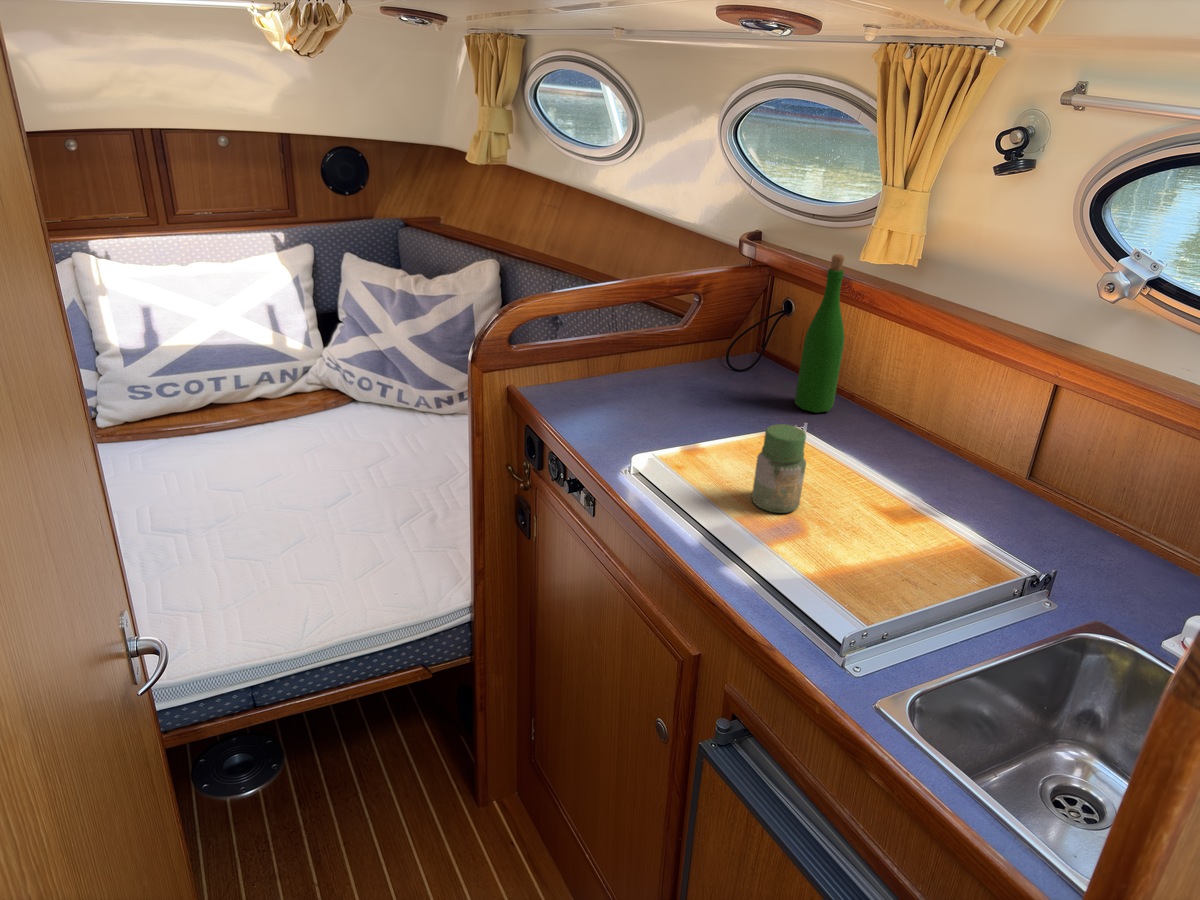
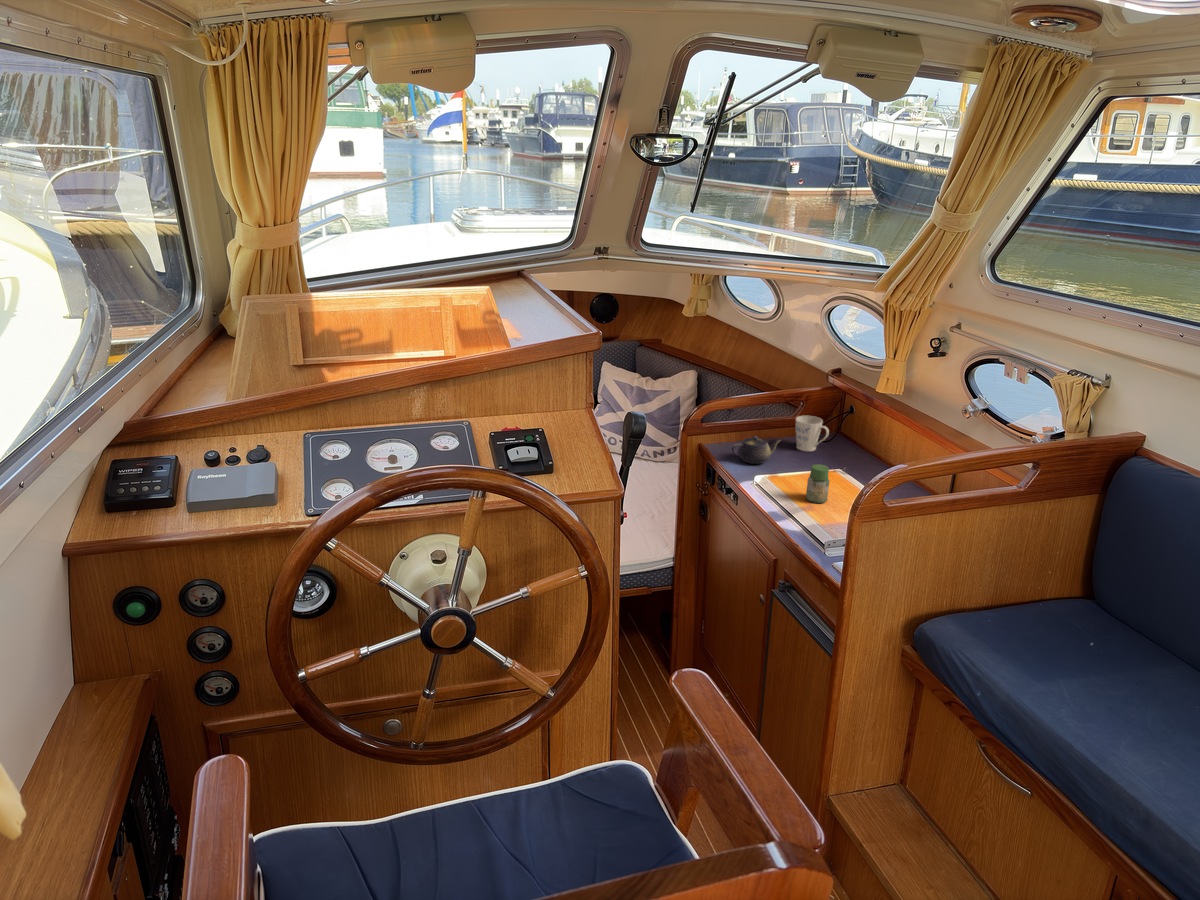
wine bottle: present [795,254,845,412] -> none [845,388,870,465]
mug: none [693,319,759,390] -> present [796,416,829,451]
teapot: none [574,365,673,425] -> present [732,436,780,464]

